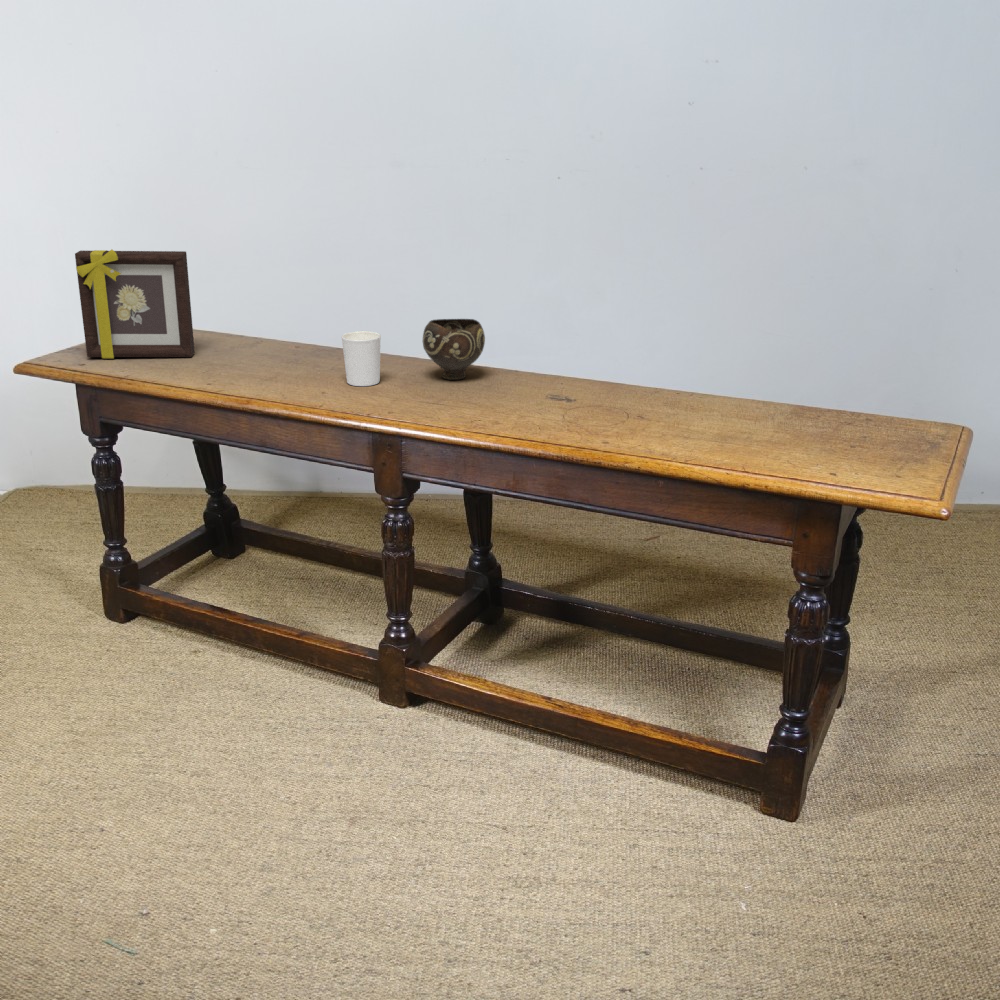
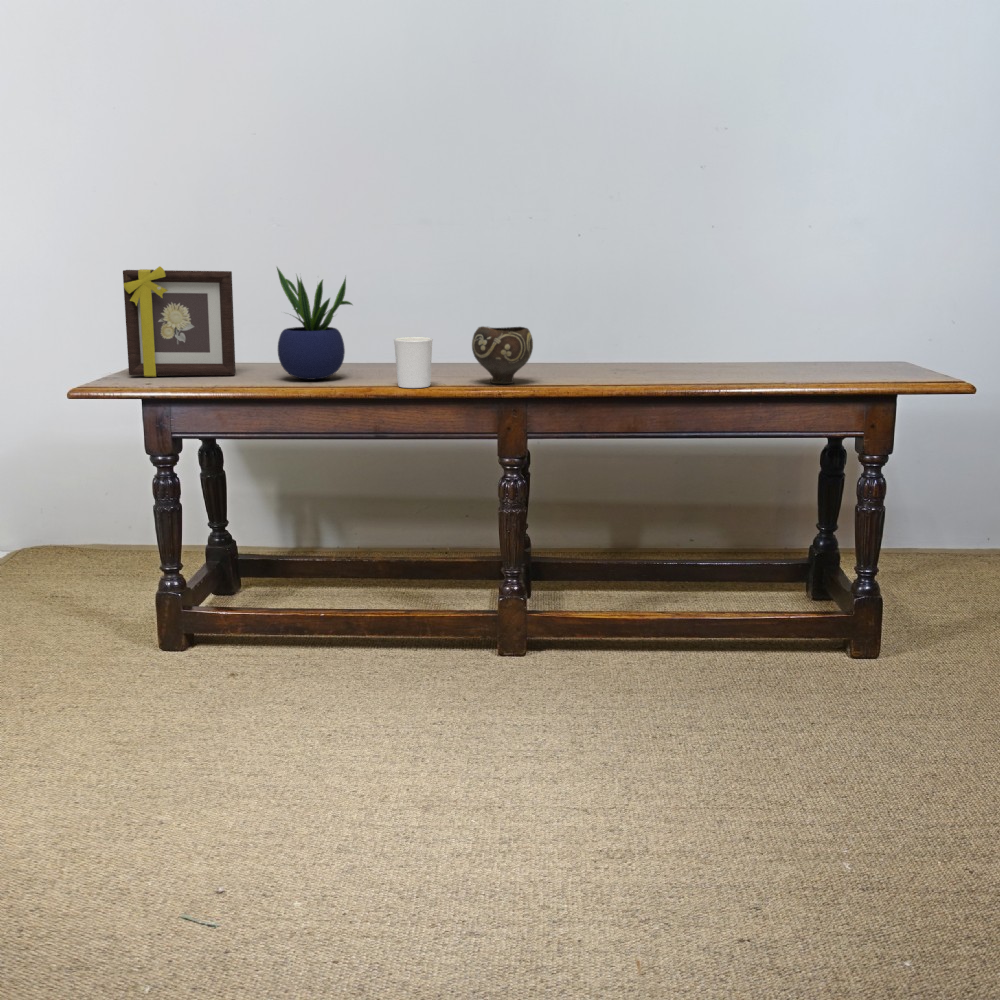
potted plant: none [226,251,305,367] -> present [277,267,352,380]

